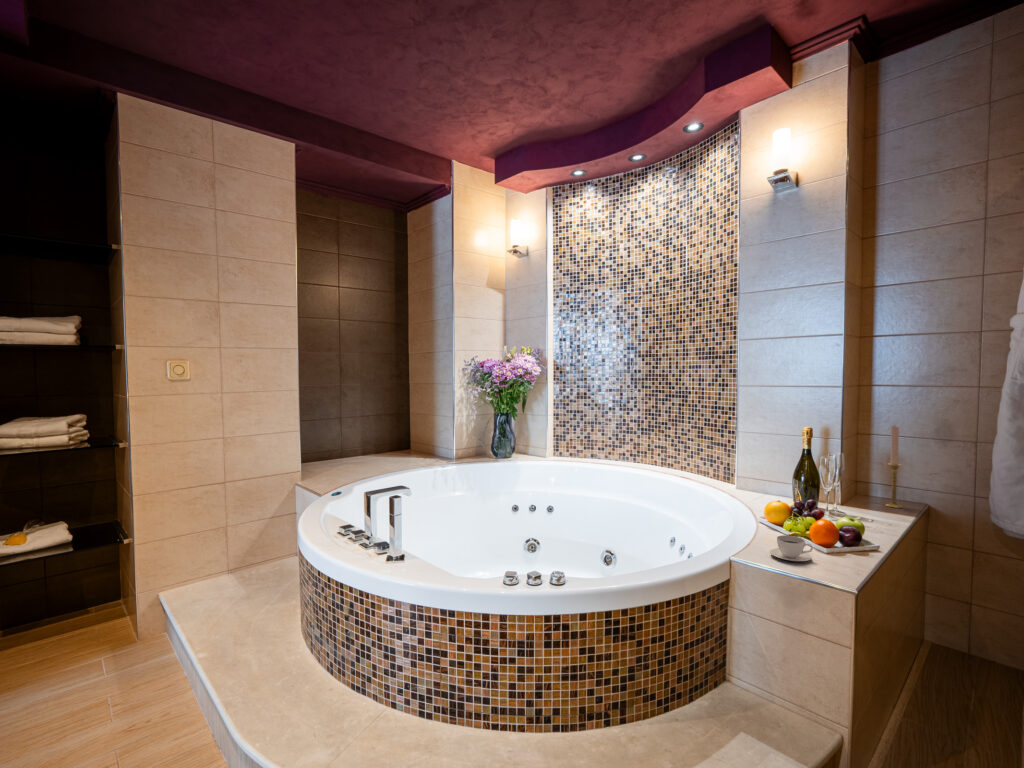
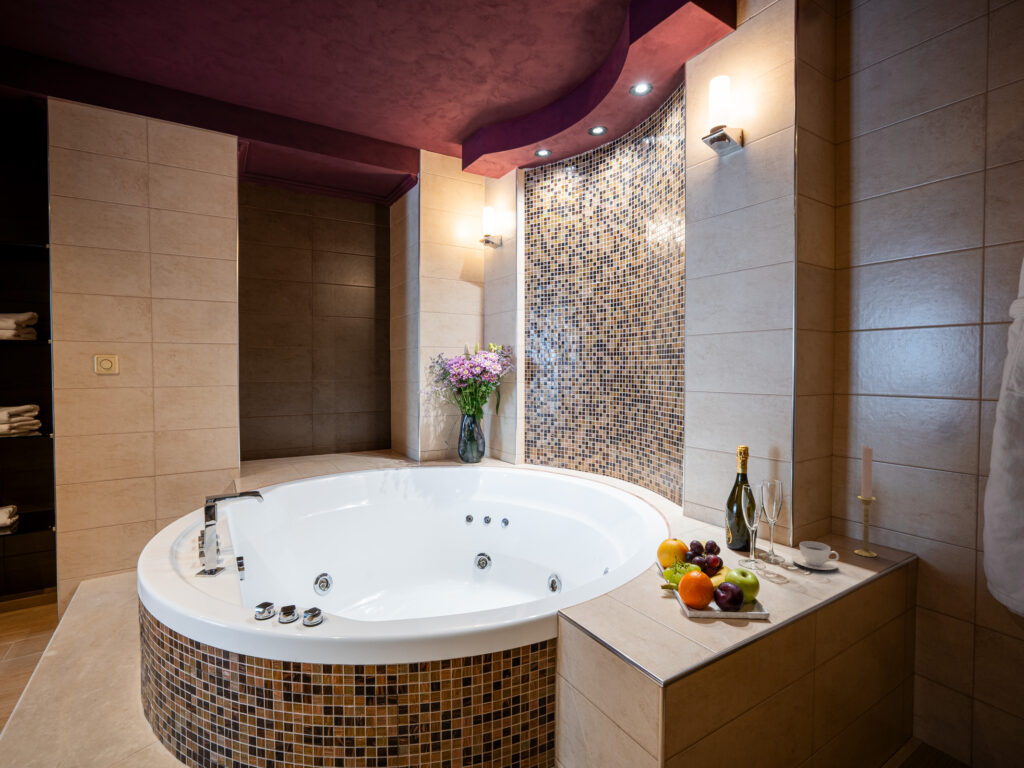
teacup: present [770,535,813,561] -> present [792,541,839,570]

